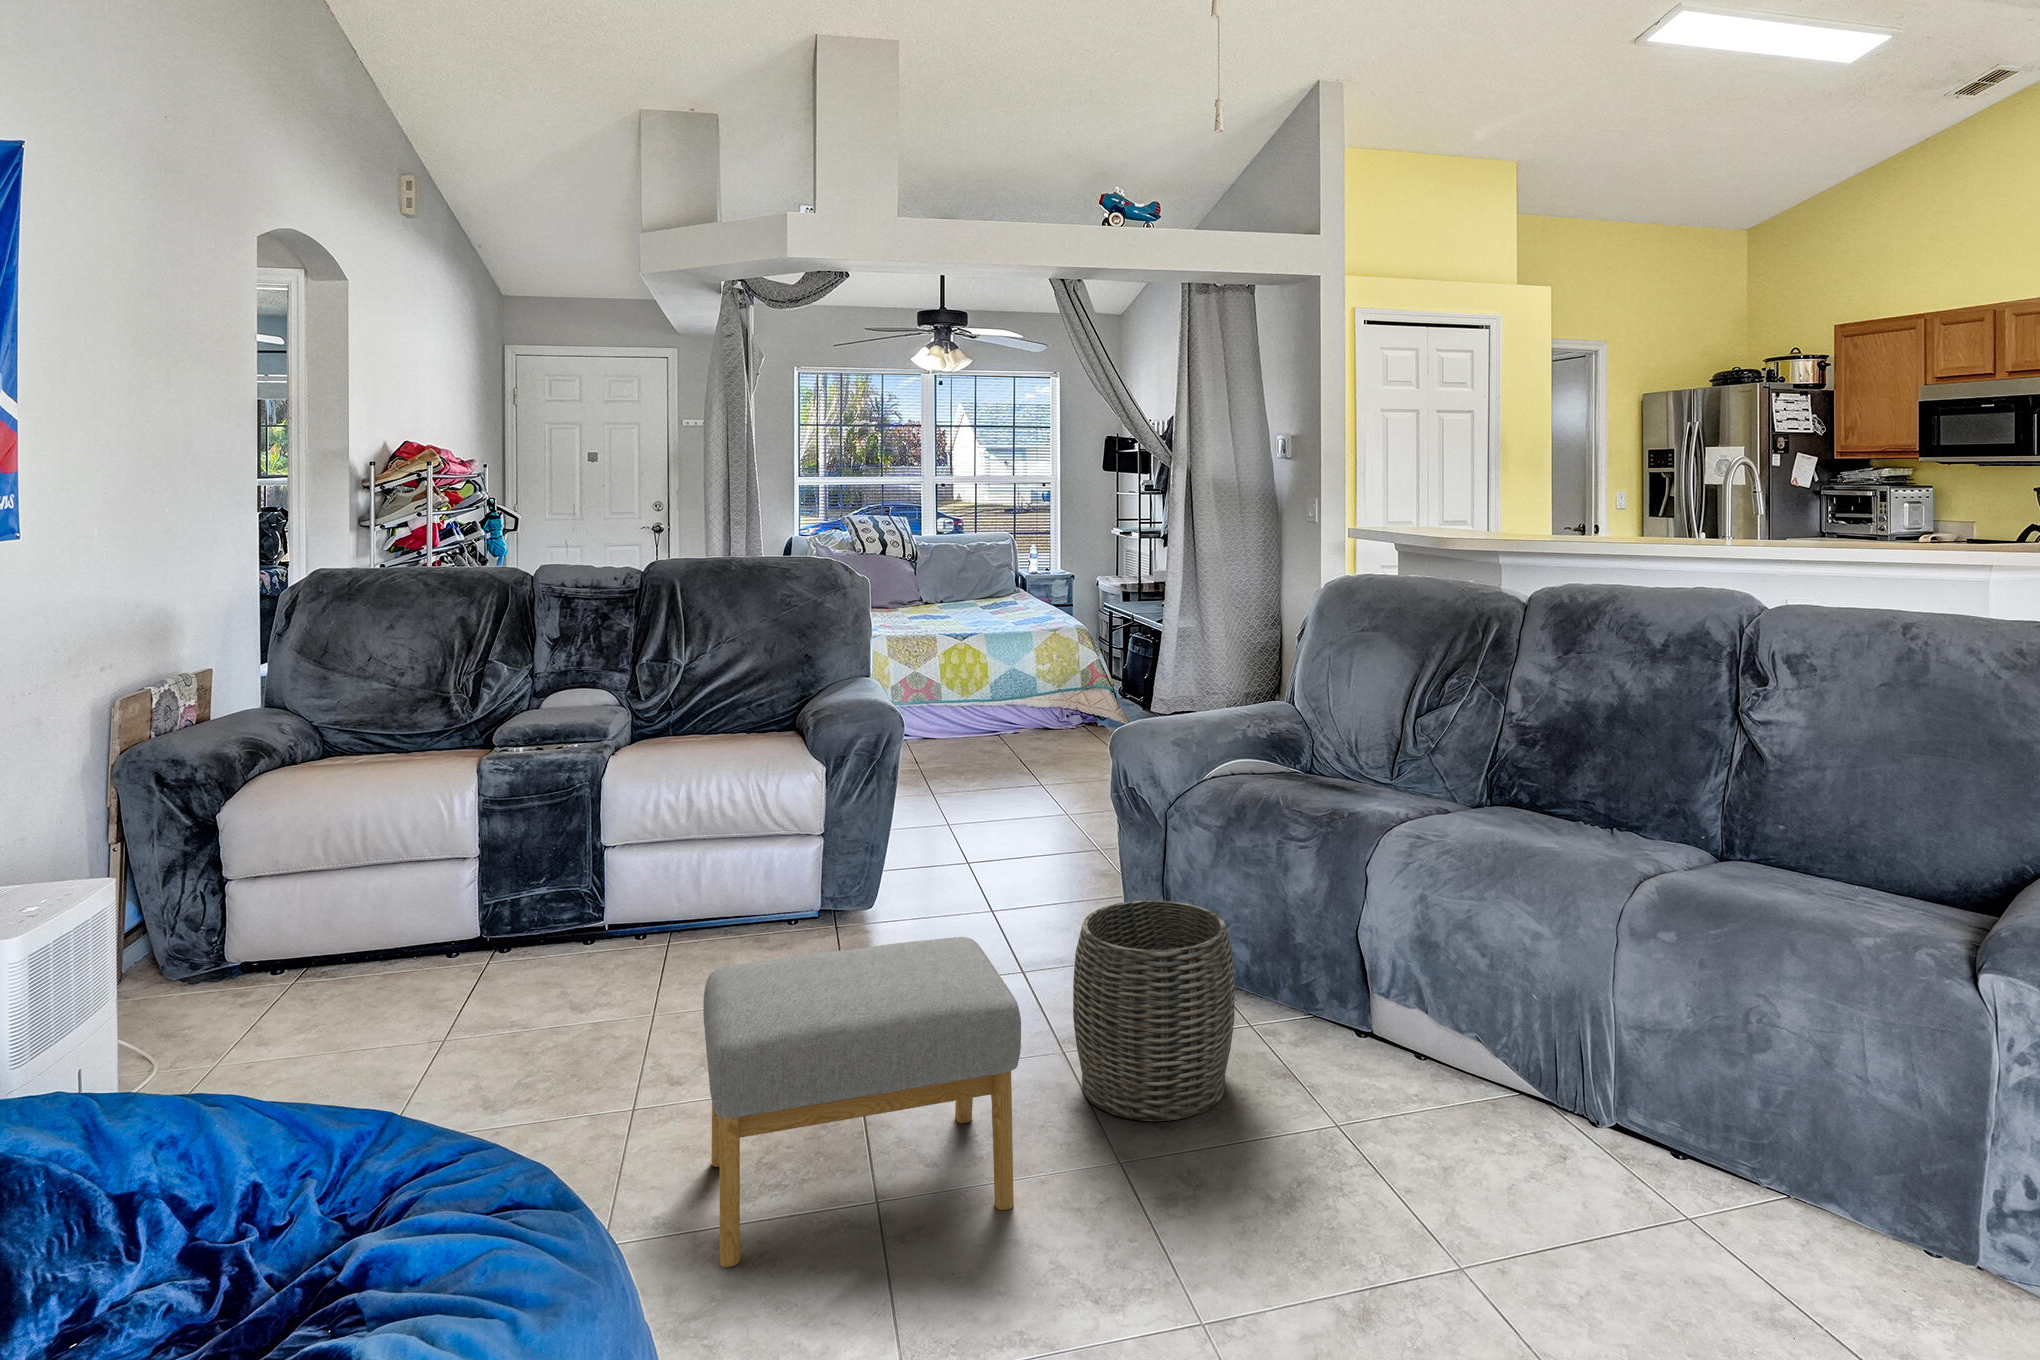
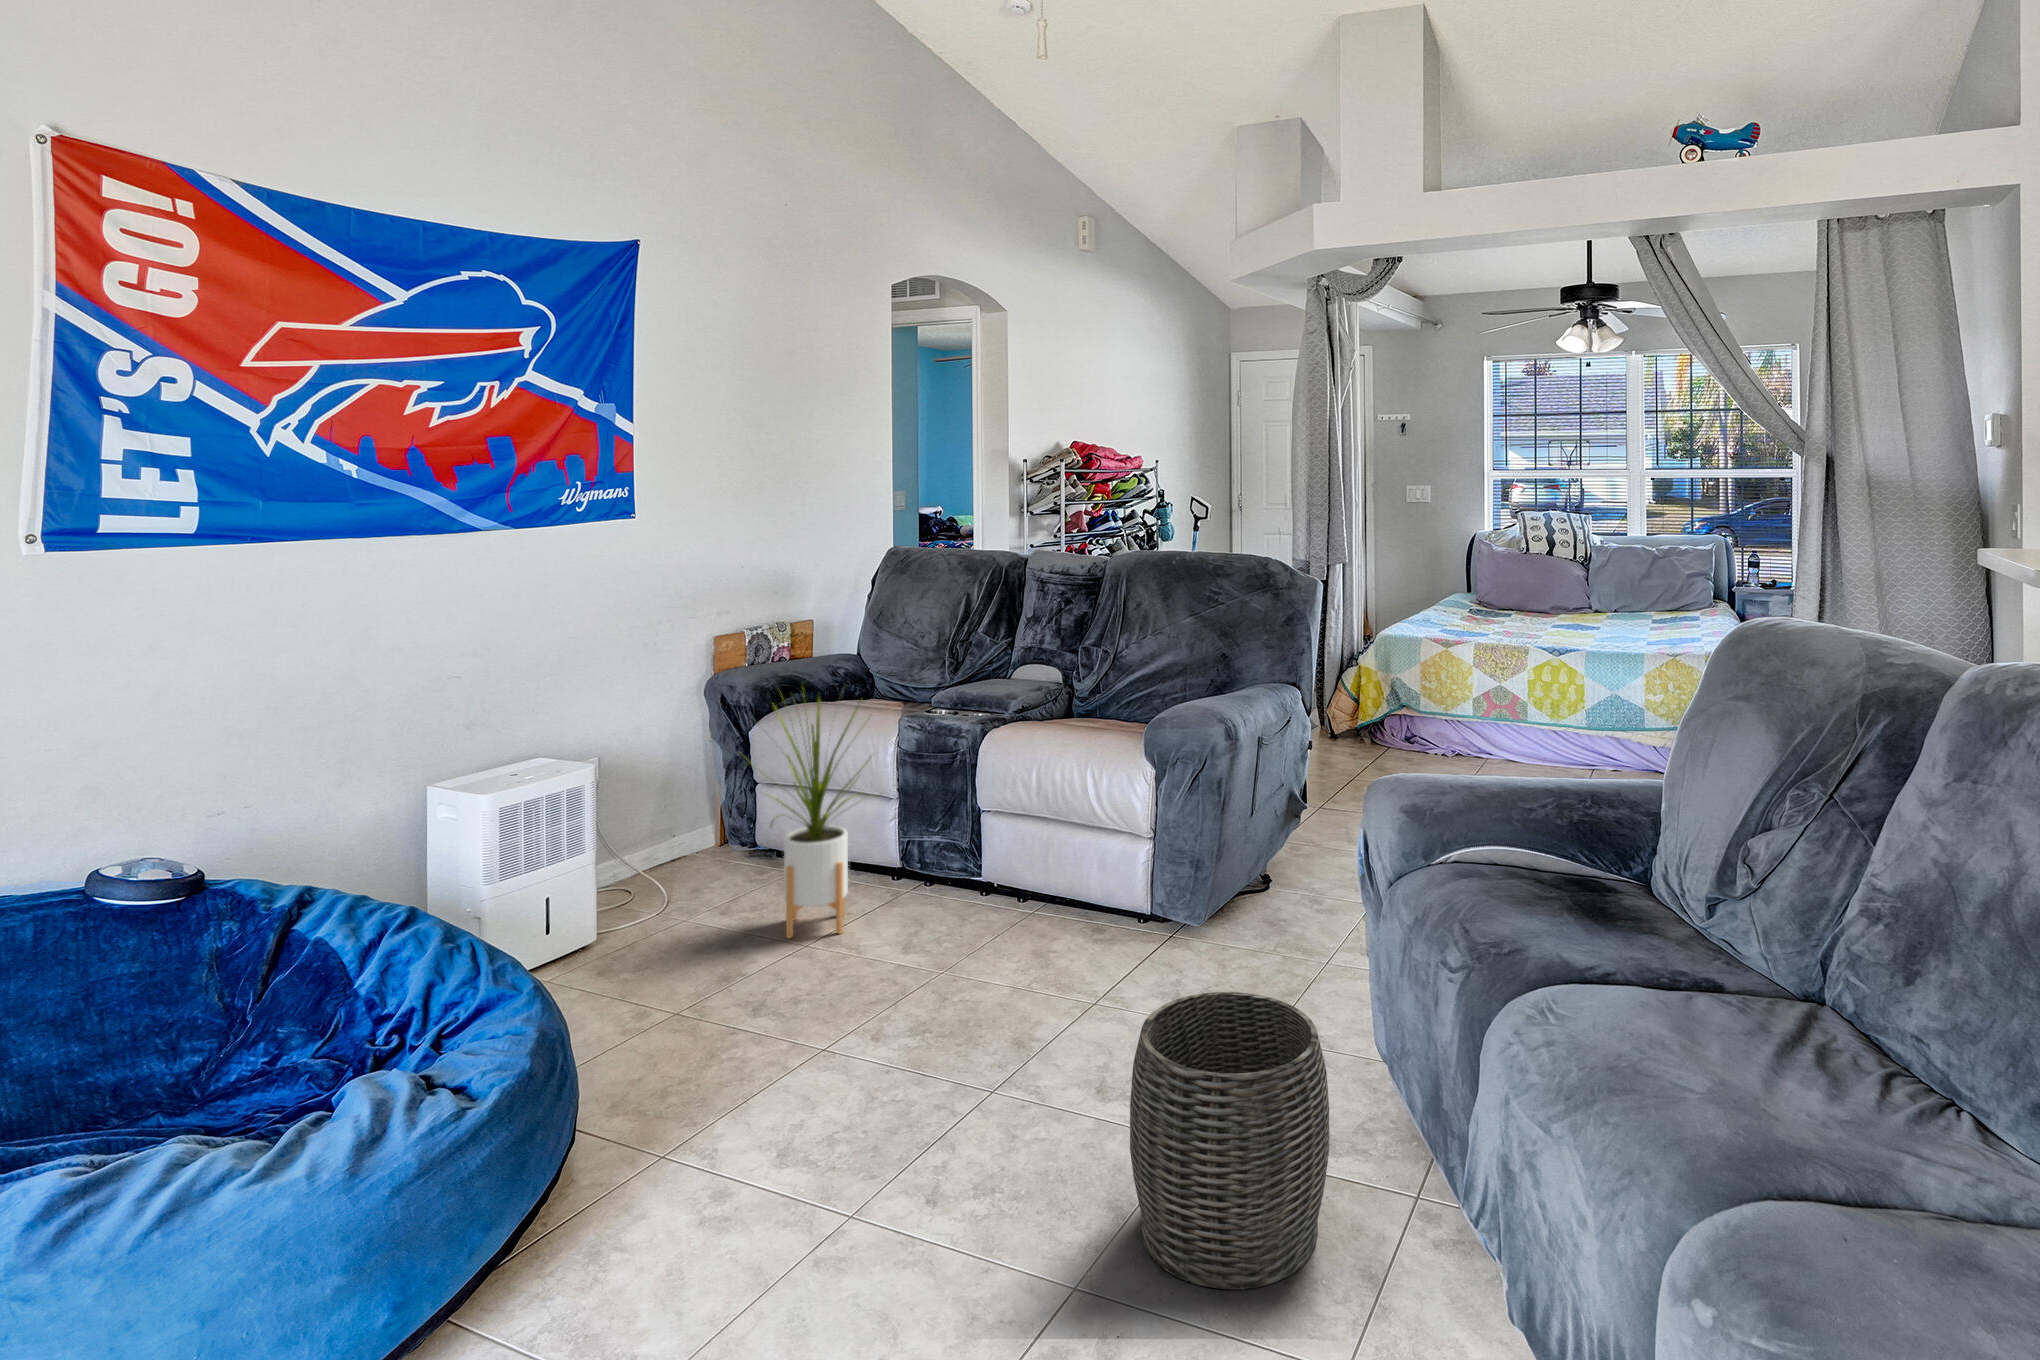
house plant: none [334,722,513,1034] -> present [763,696,870,938]
footstool: present [703,937,1021,1267] -> none [668,951,1033,1308]

